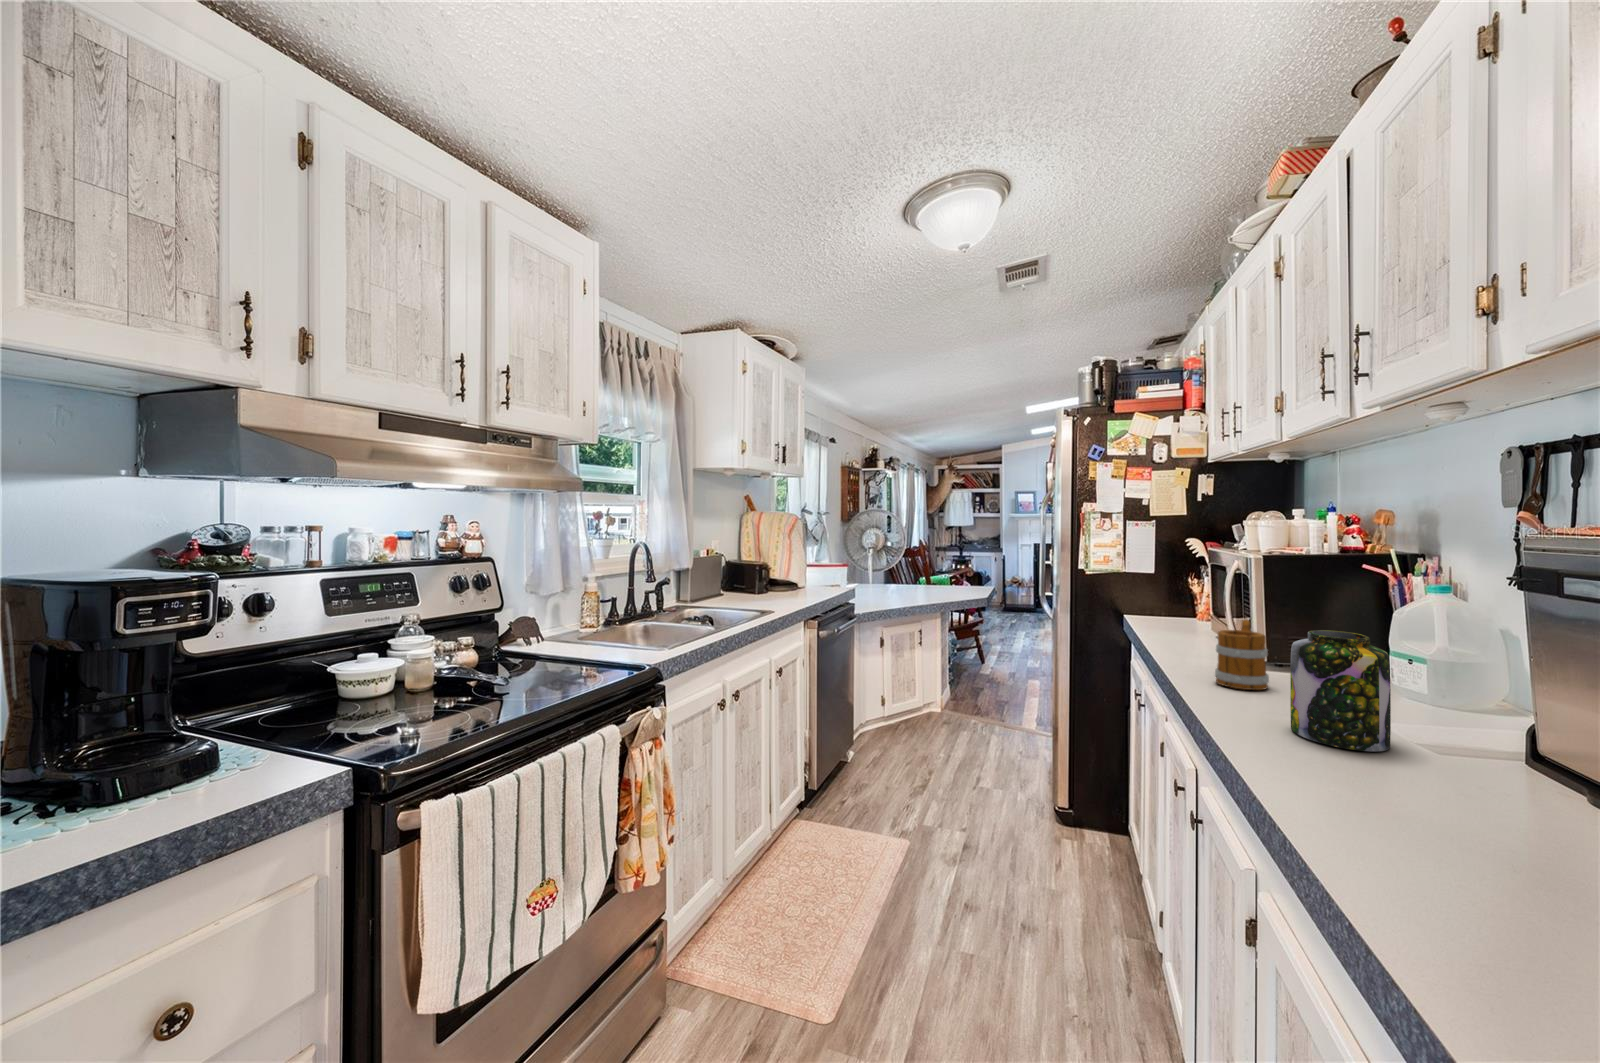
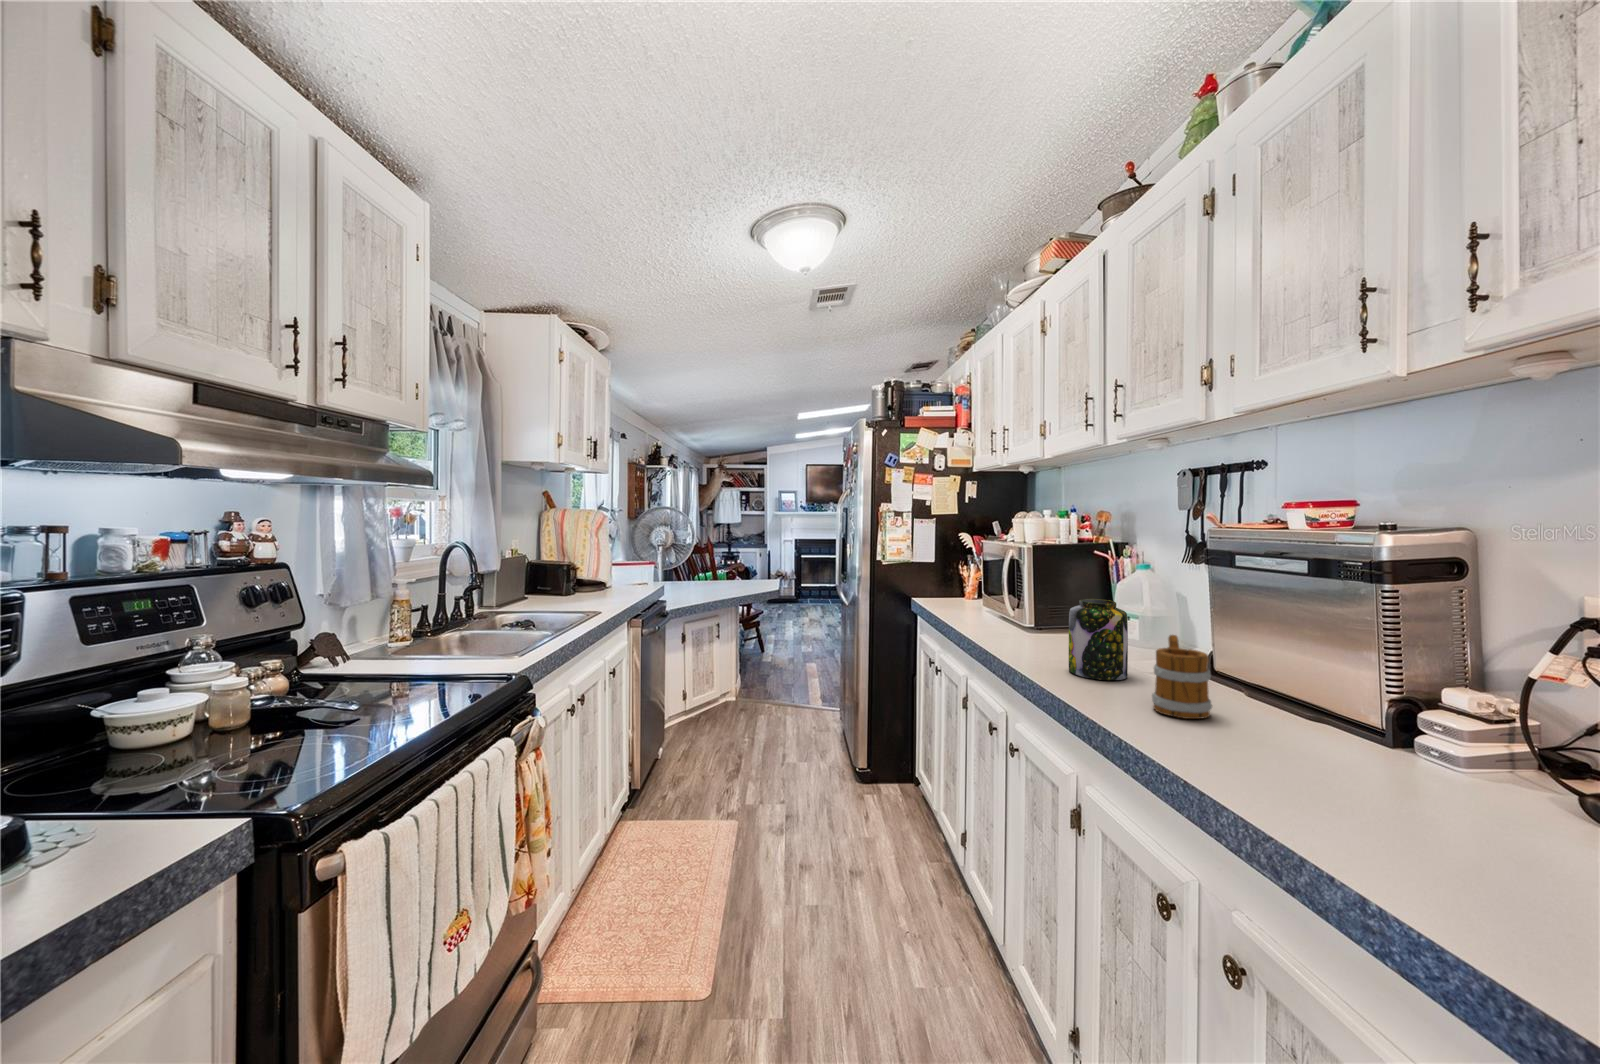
mug: present [1215,620,1269,690] -> present [1152,635,1212,719]

